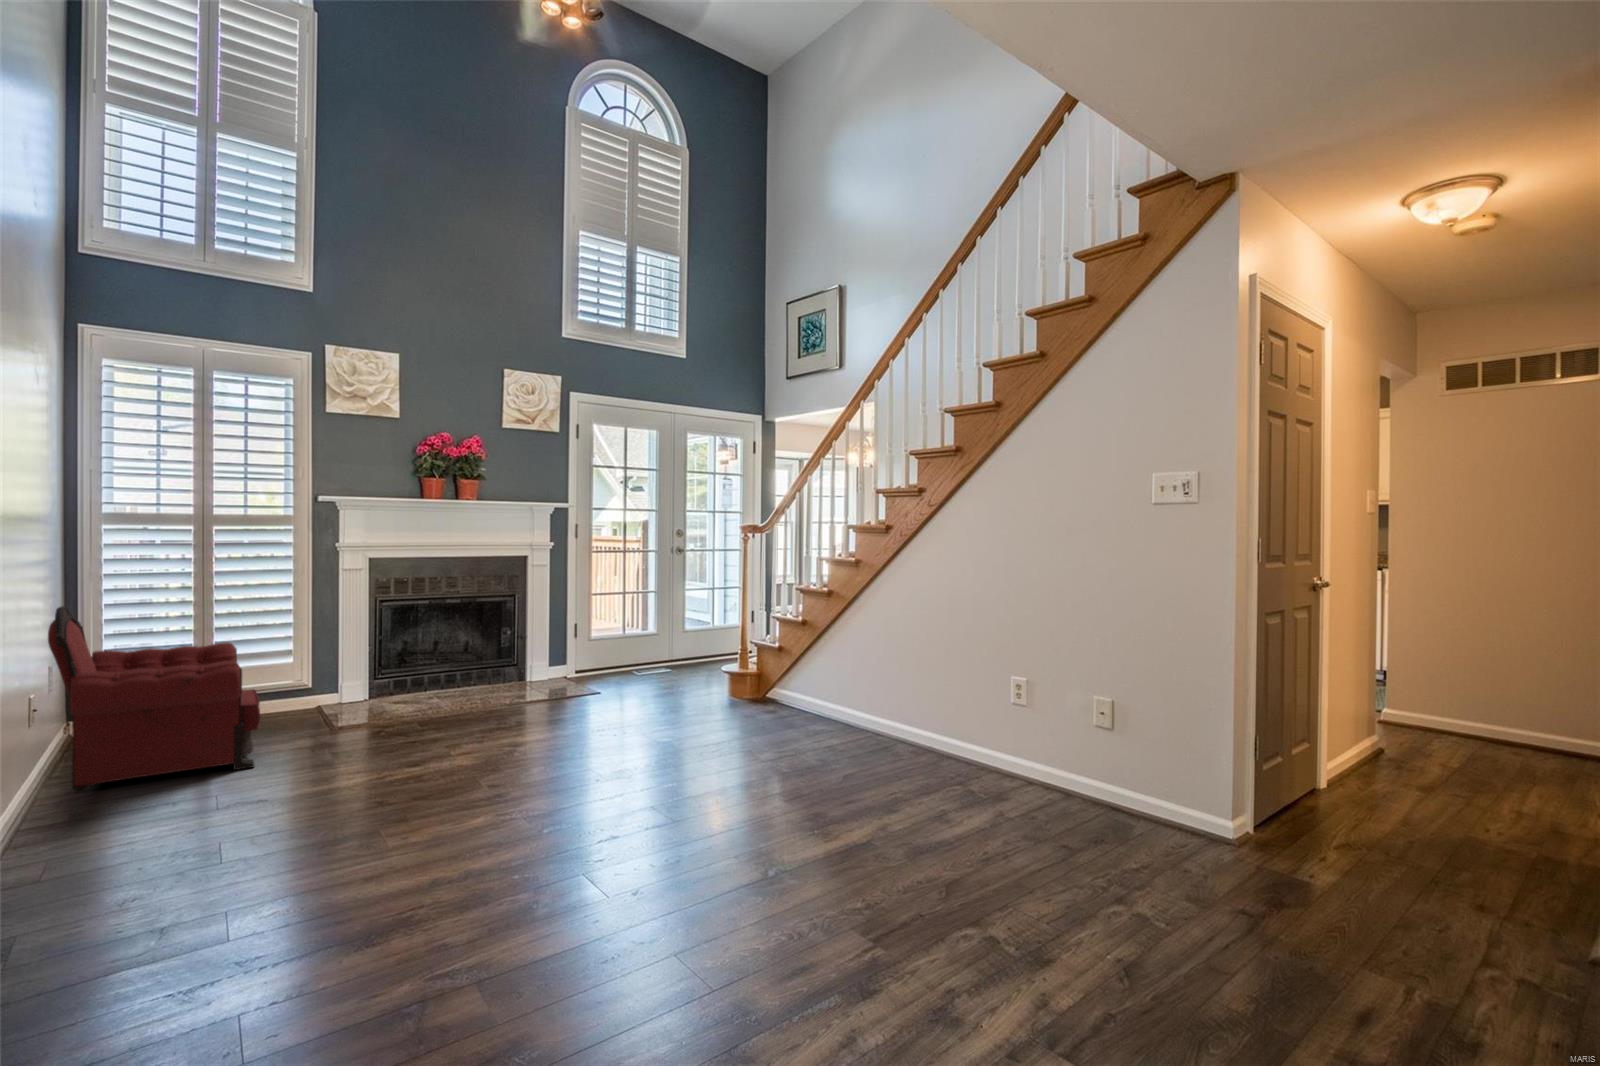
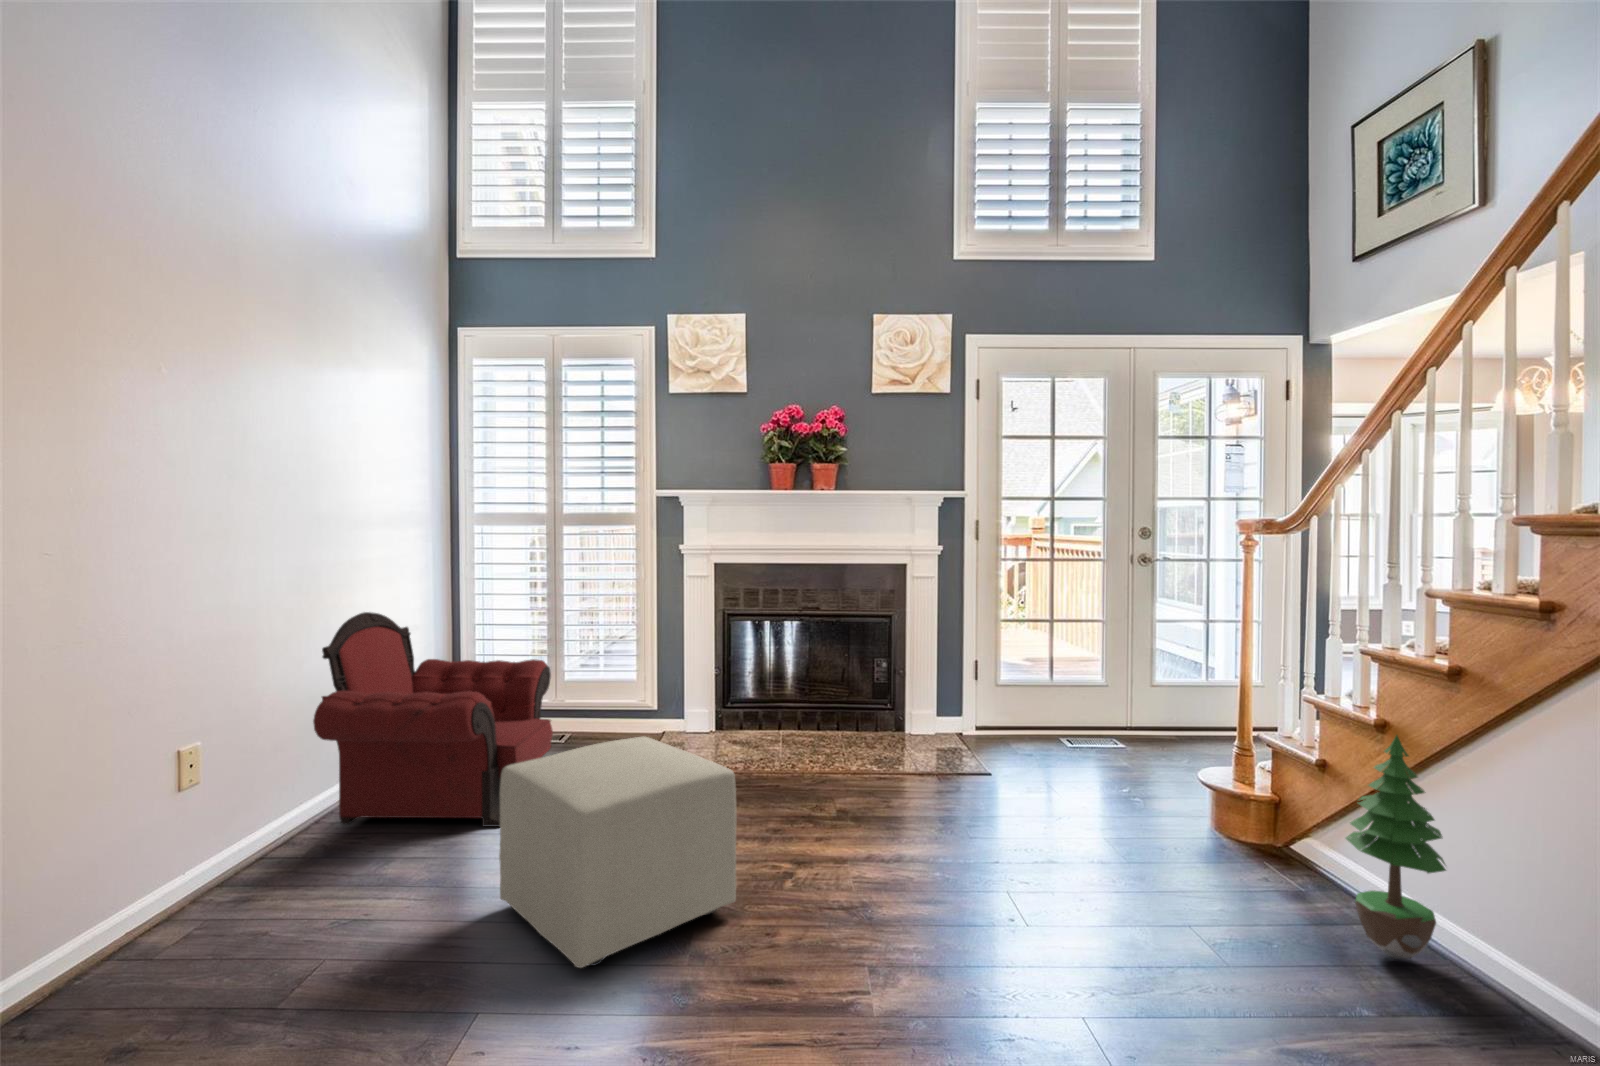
potted tree: none [791,622,827,720] -> present [1346,735,1446,959]
ottoman: none [330,674,500,795] -> present [499,737,736,968]

